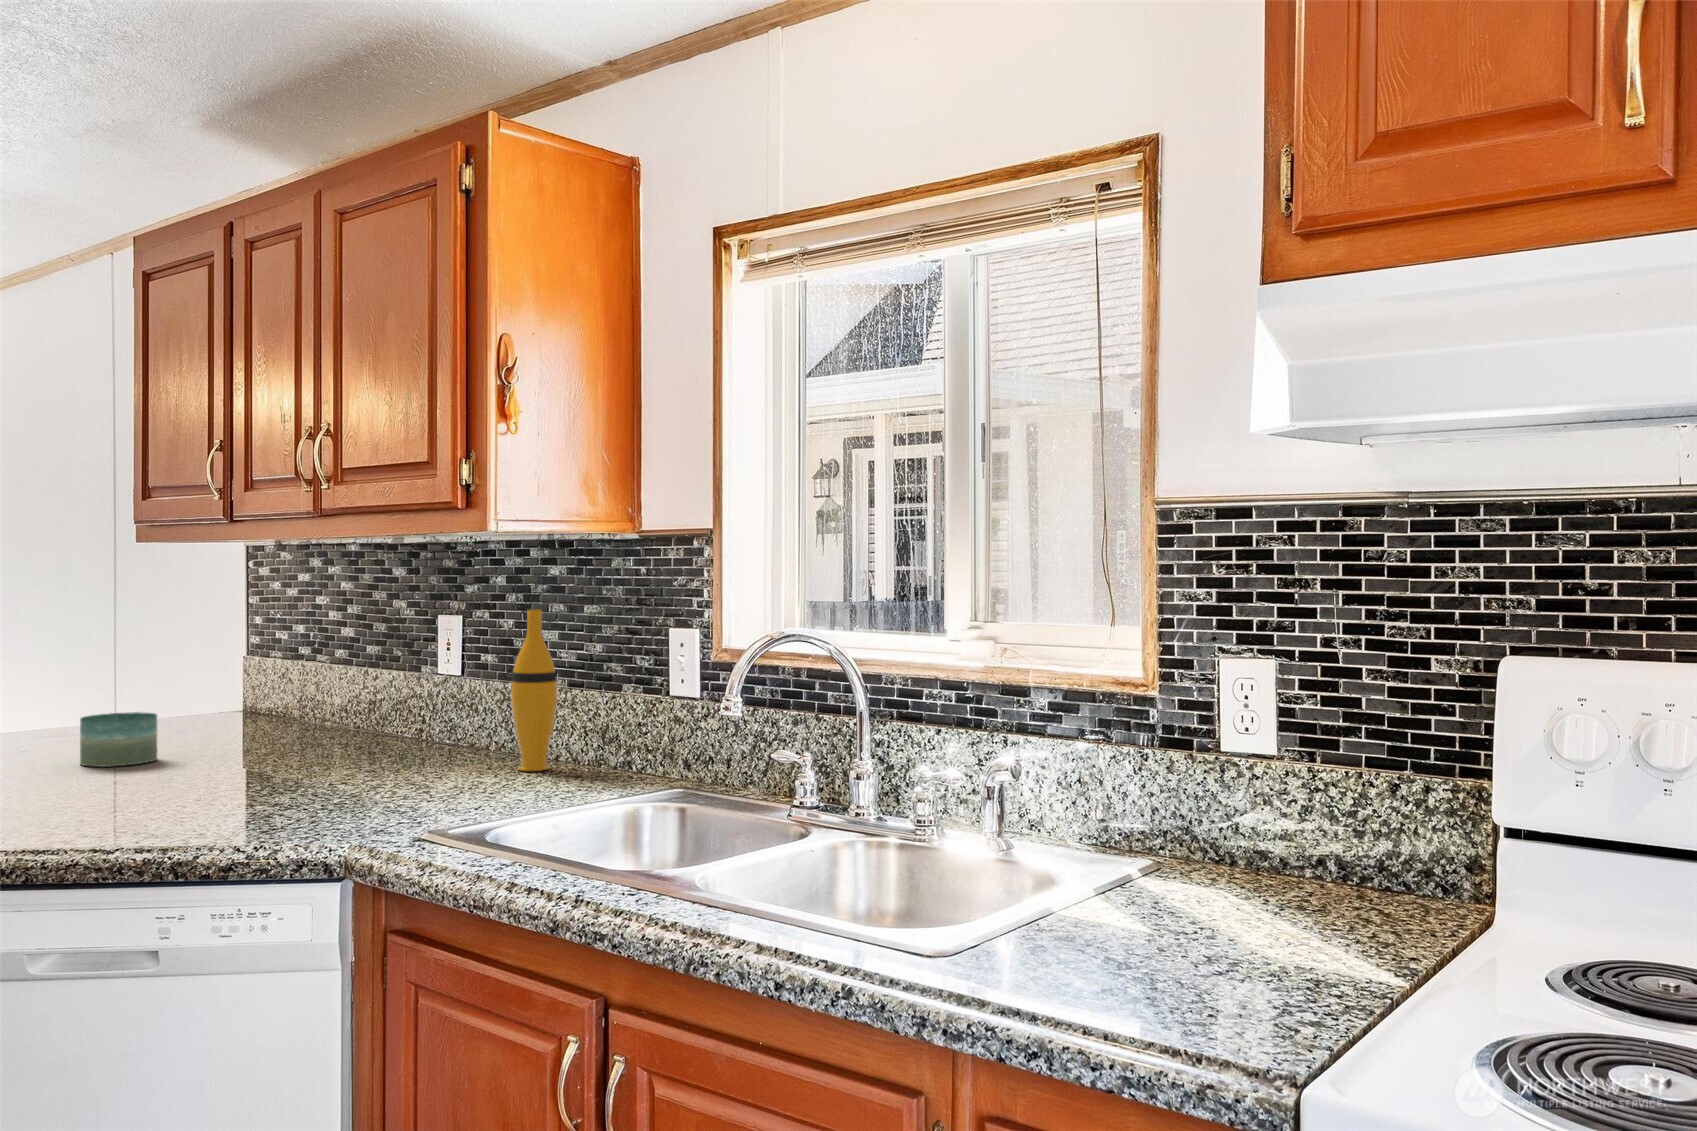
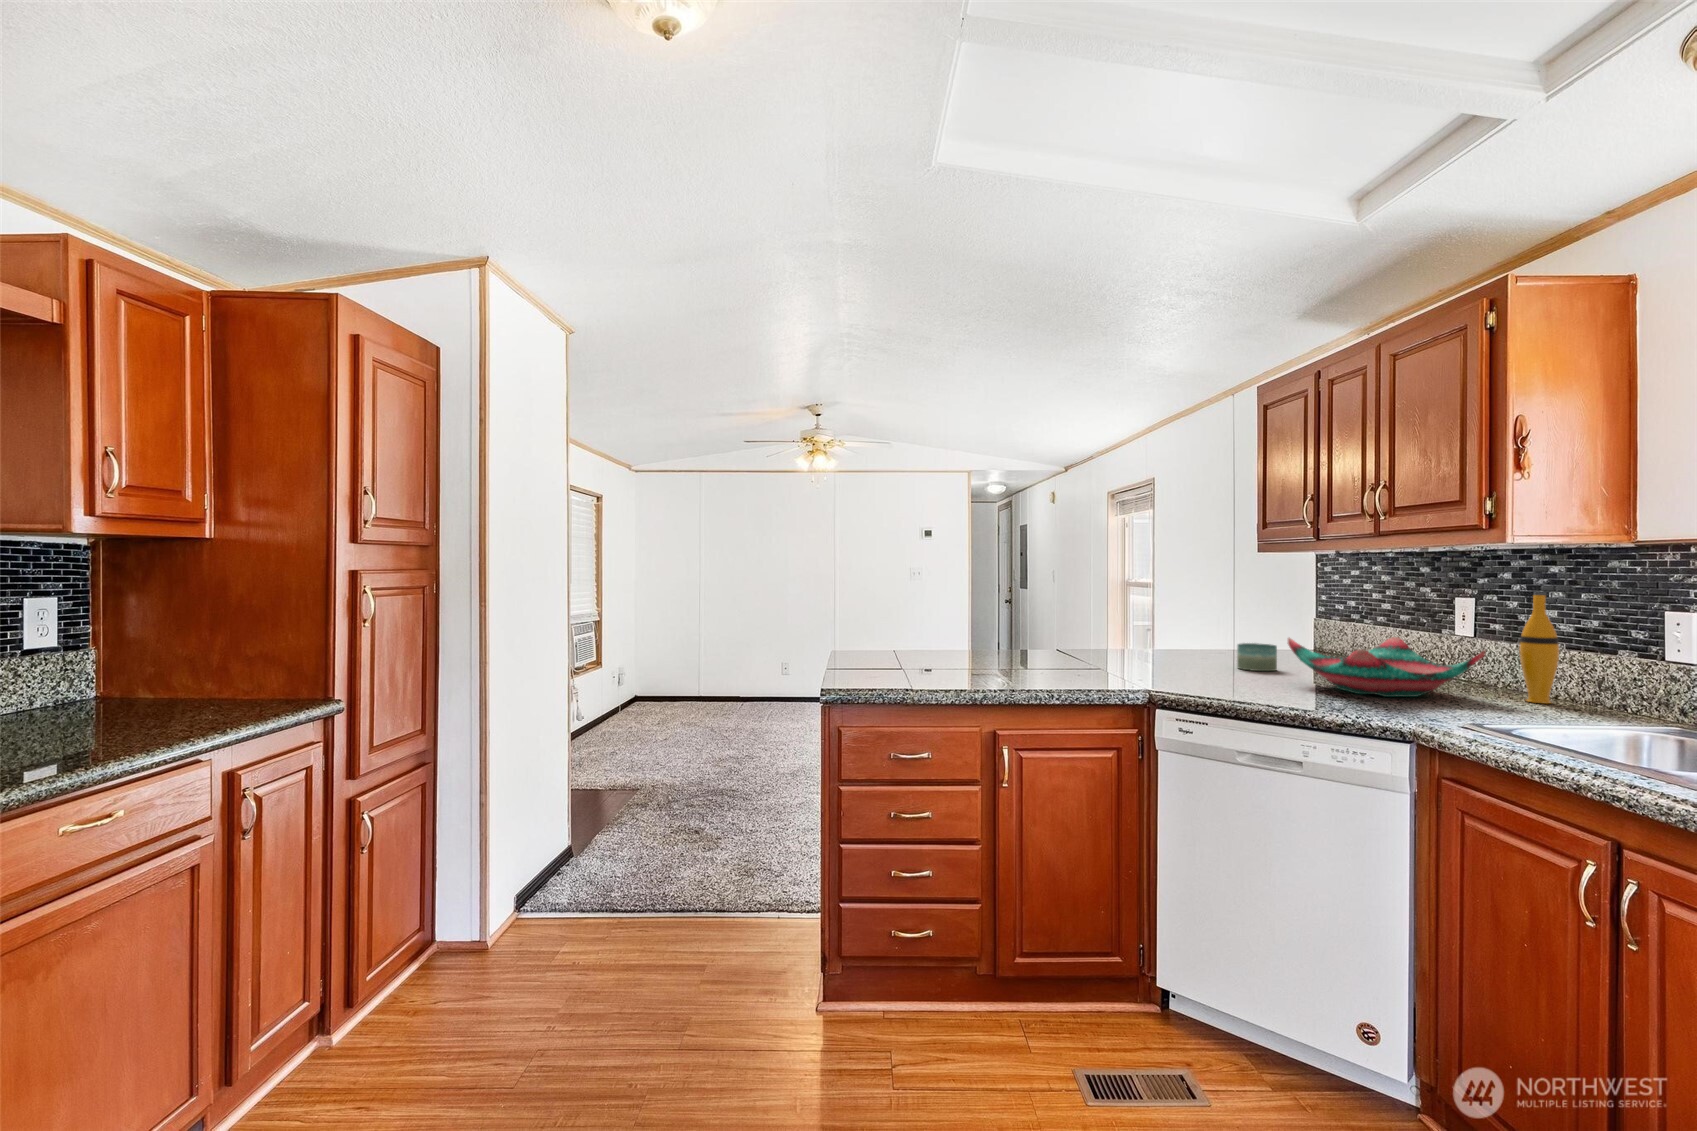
decorative bowl: none [161,684,466,794] -> present [1288,637,1485,697]

